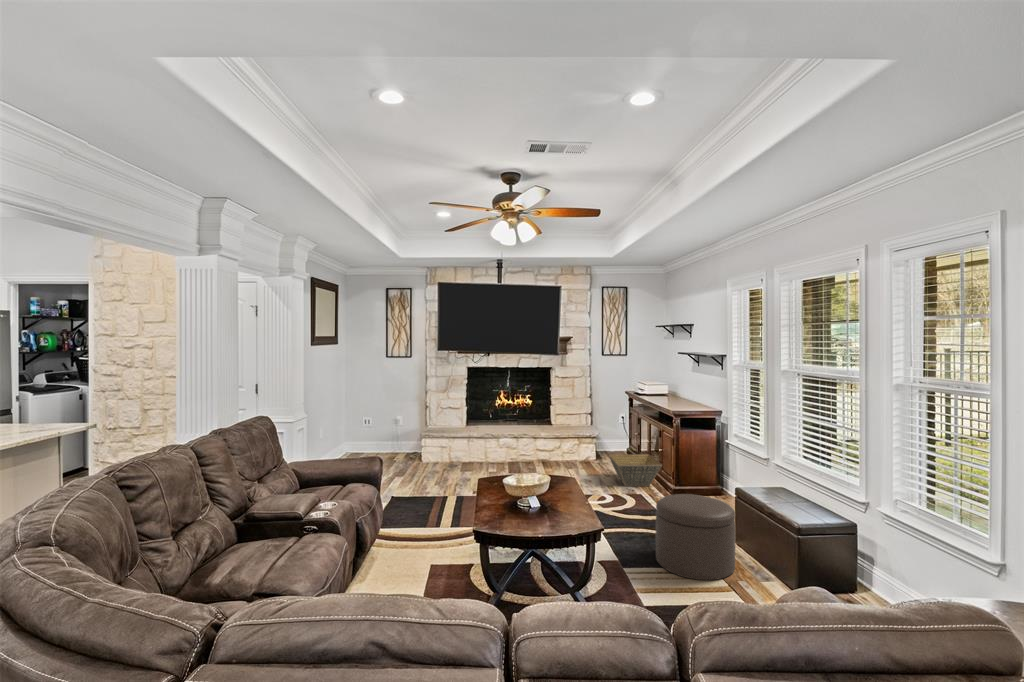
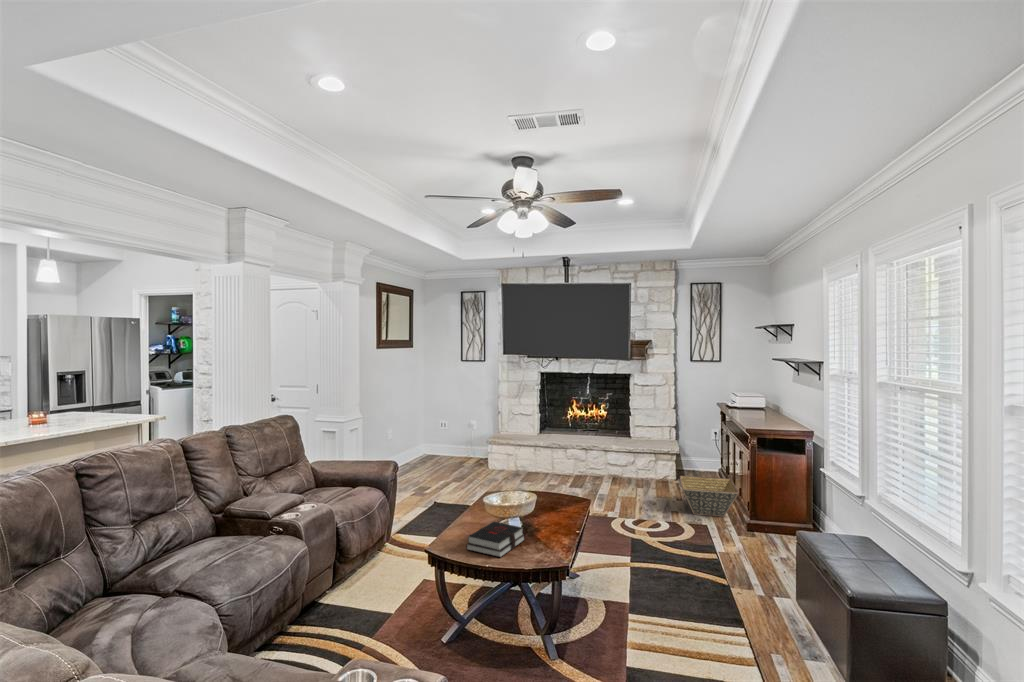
ottoman: present [656,494,736,580] -> none [676,532,776,646]
hardback book: none [505,501,548,530] -> present [466,522,524,557]

